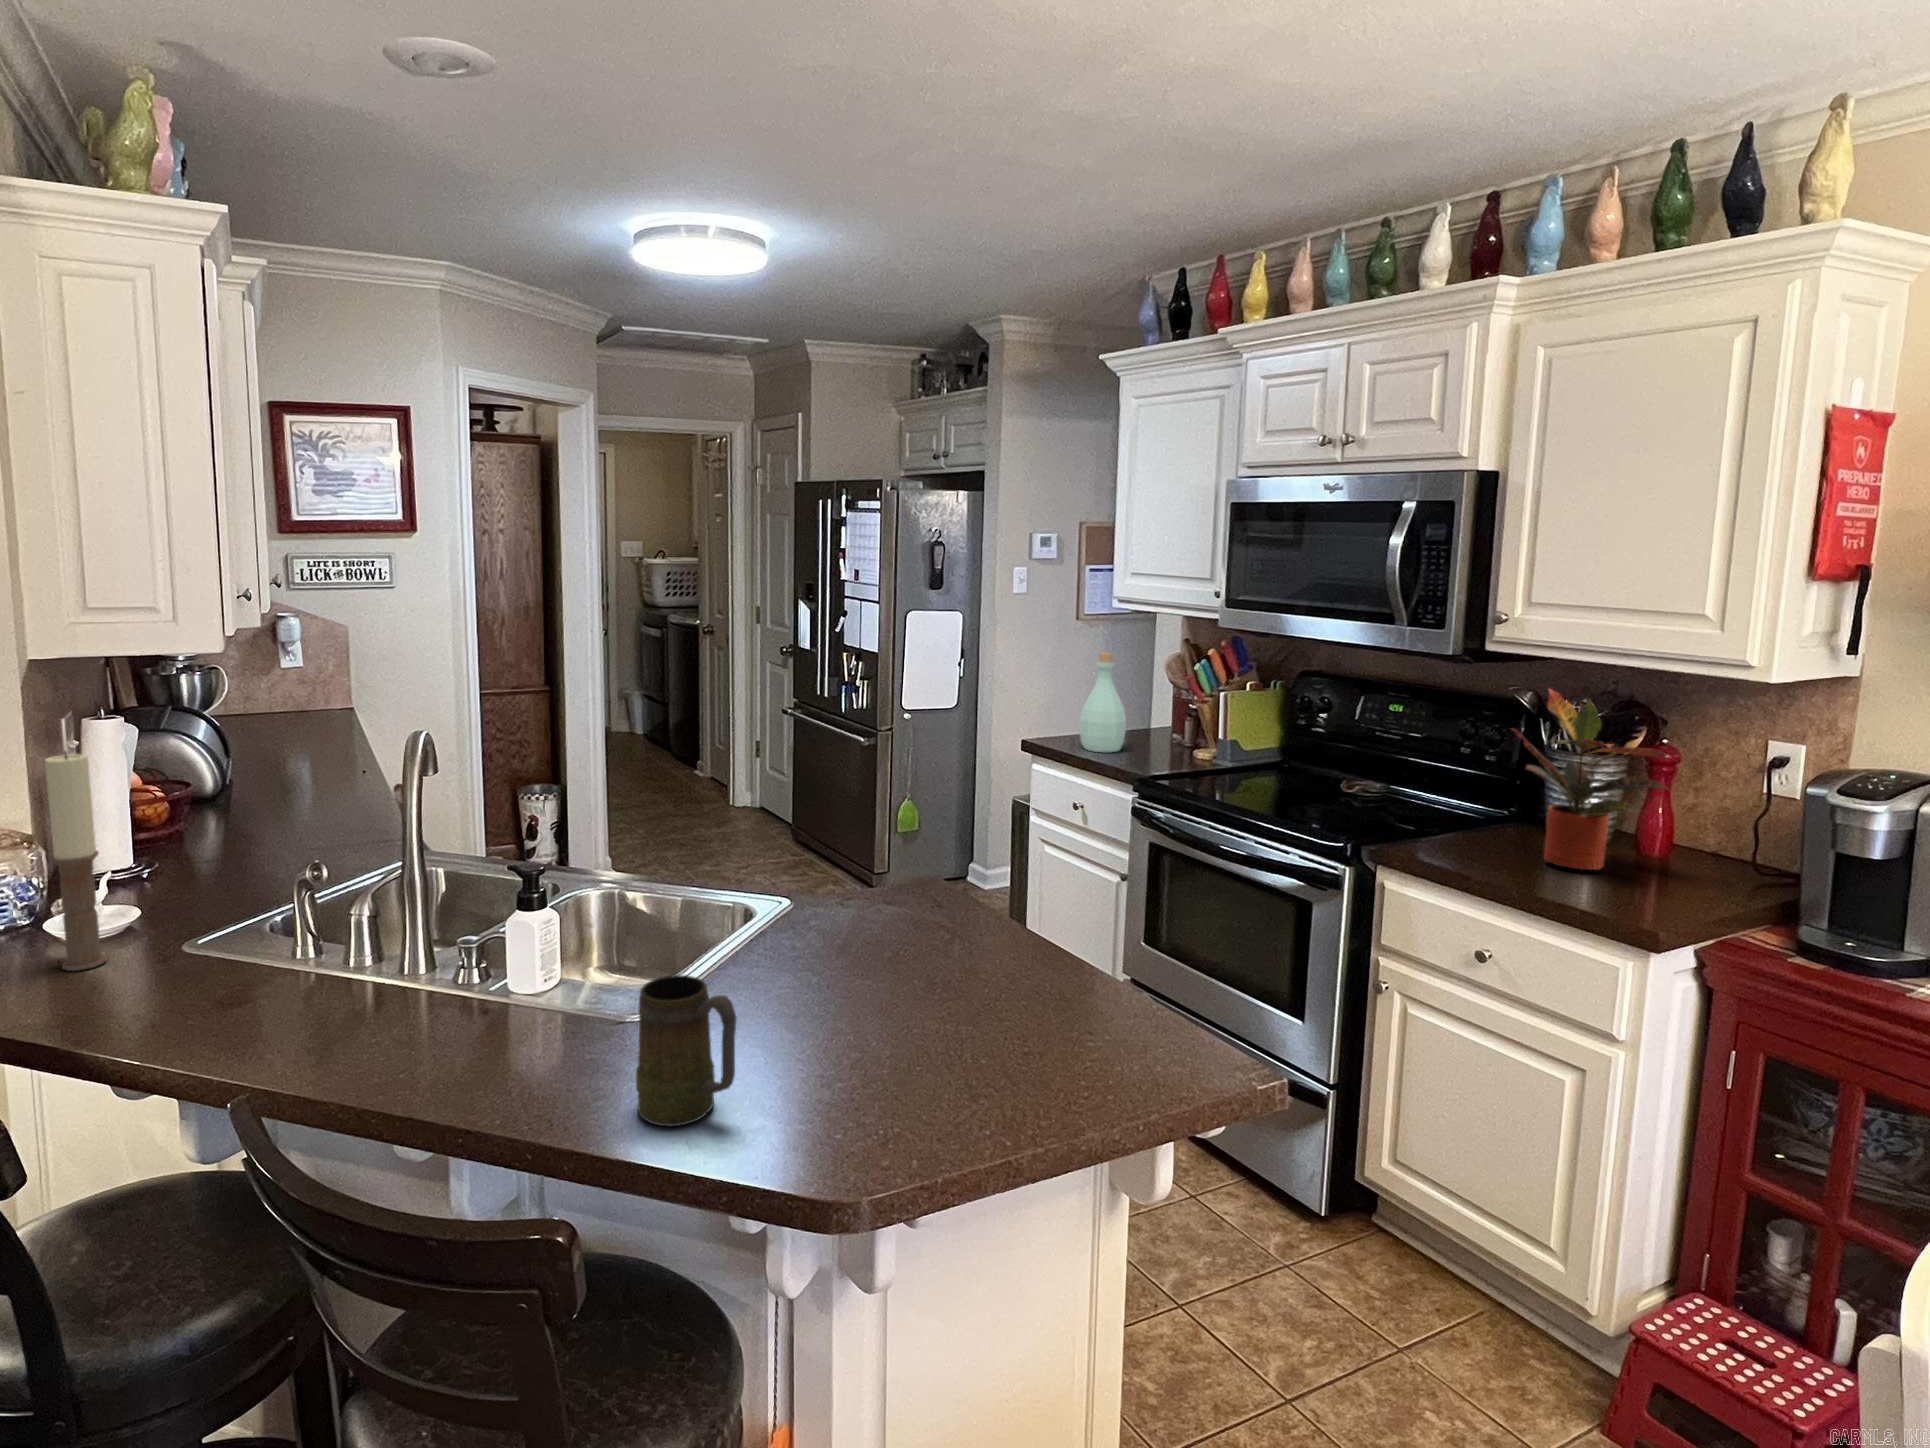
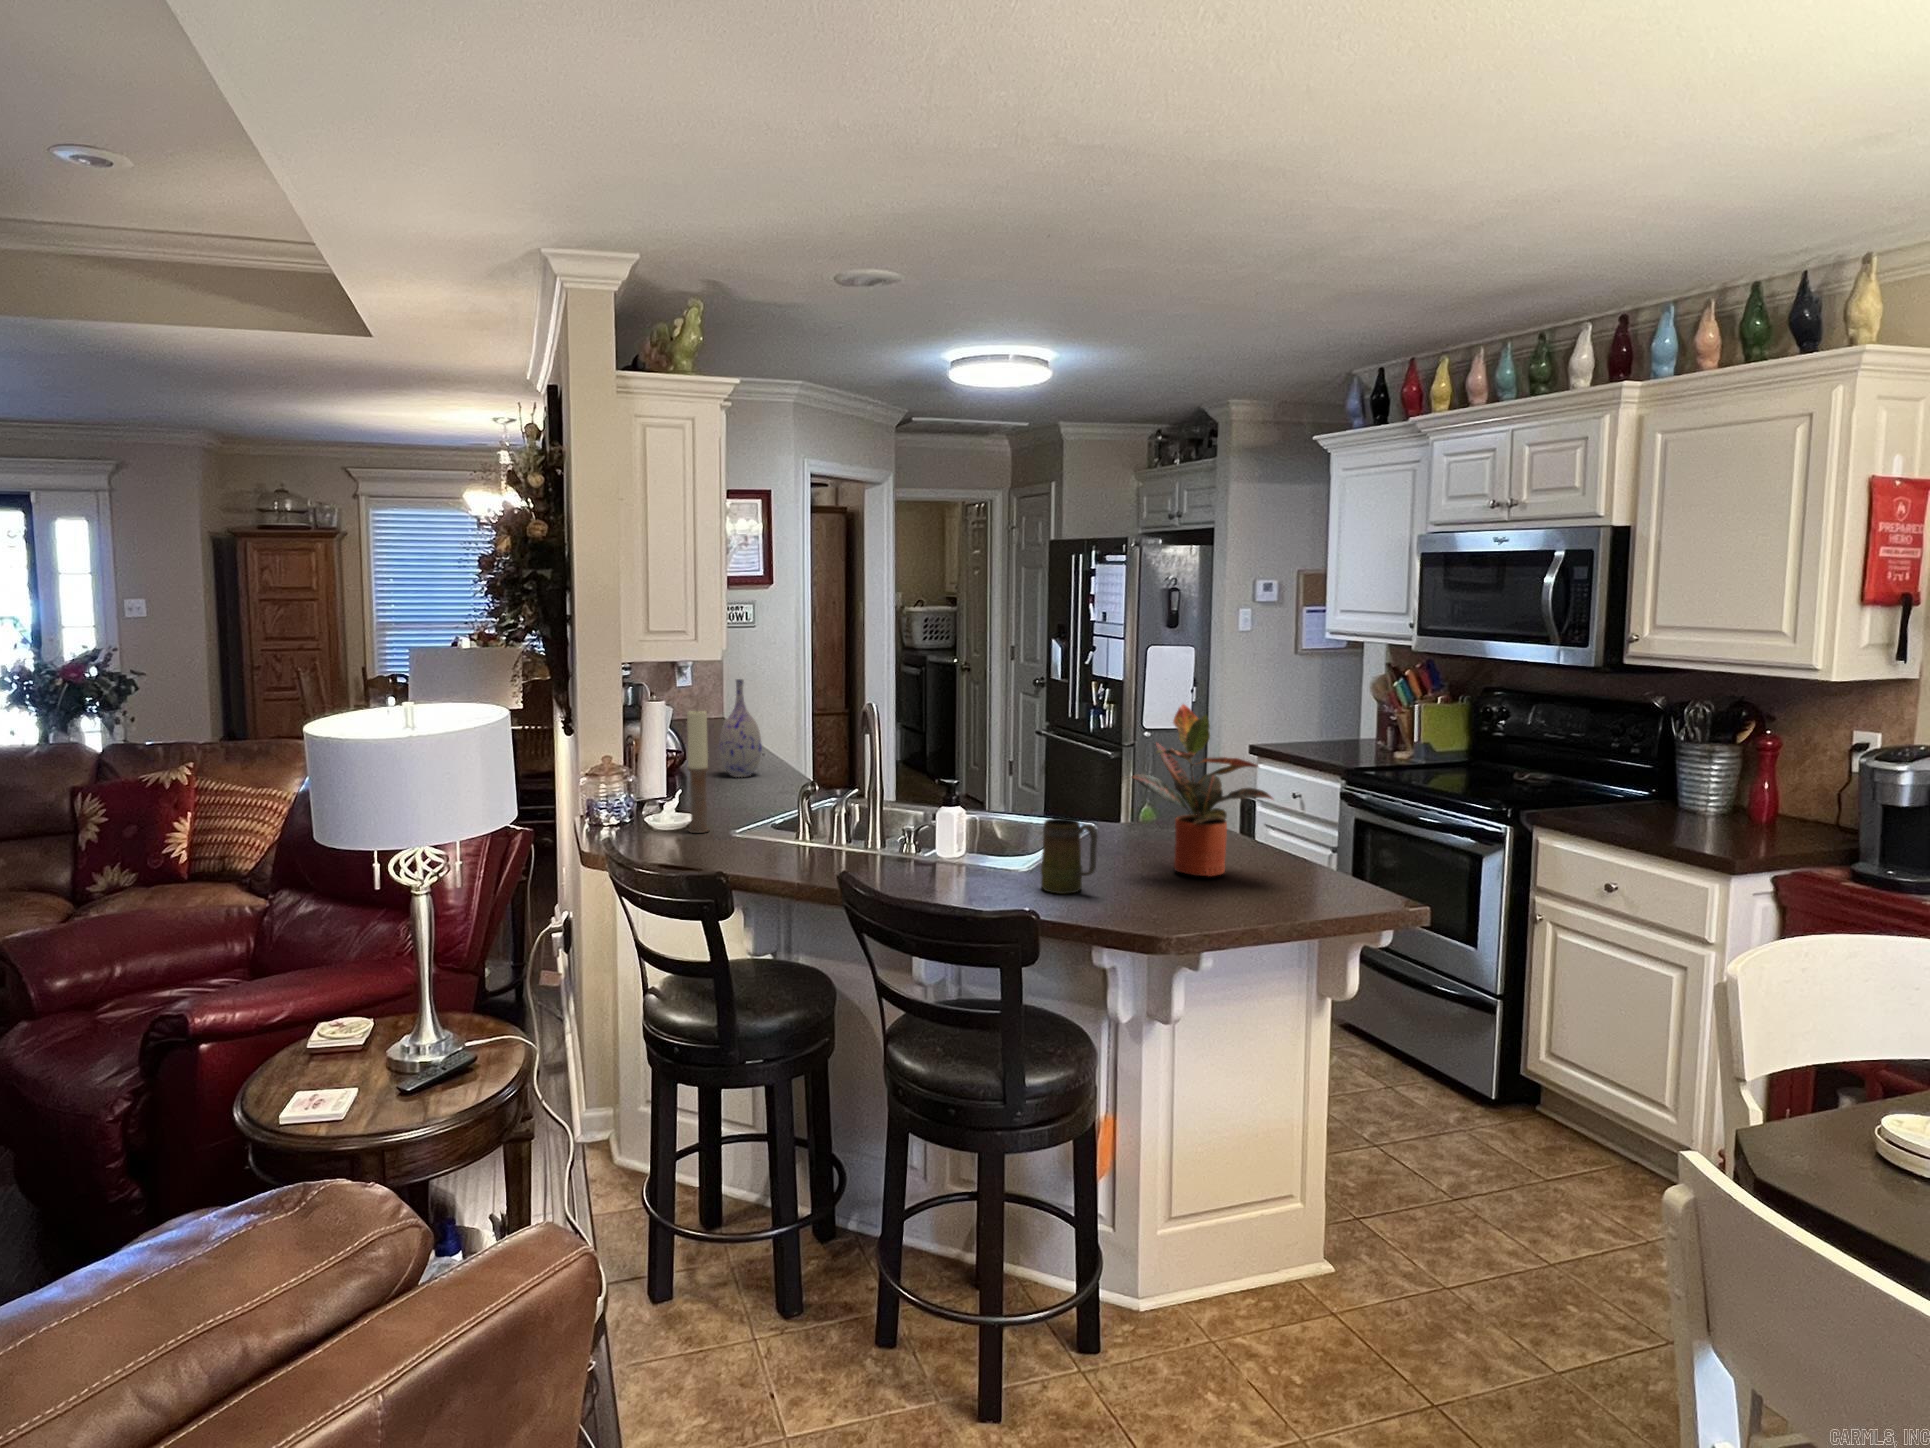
bottle: present [1080,653,1126,752] -> none [1298,674,1337,754]
vase: none [248,674,319,820] -> present [719,679,762,777]
potted plant: present [1512,689,1670,870] -> present [1132,704,1272,876]

